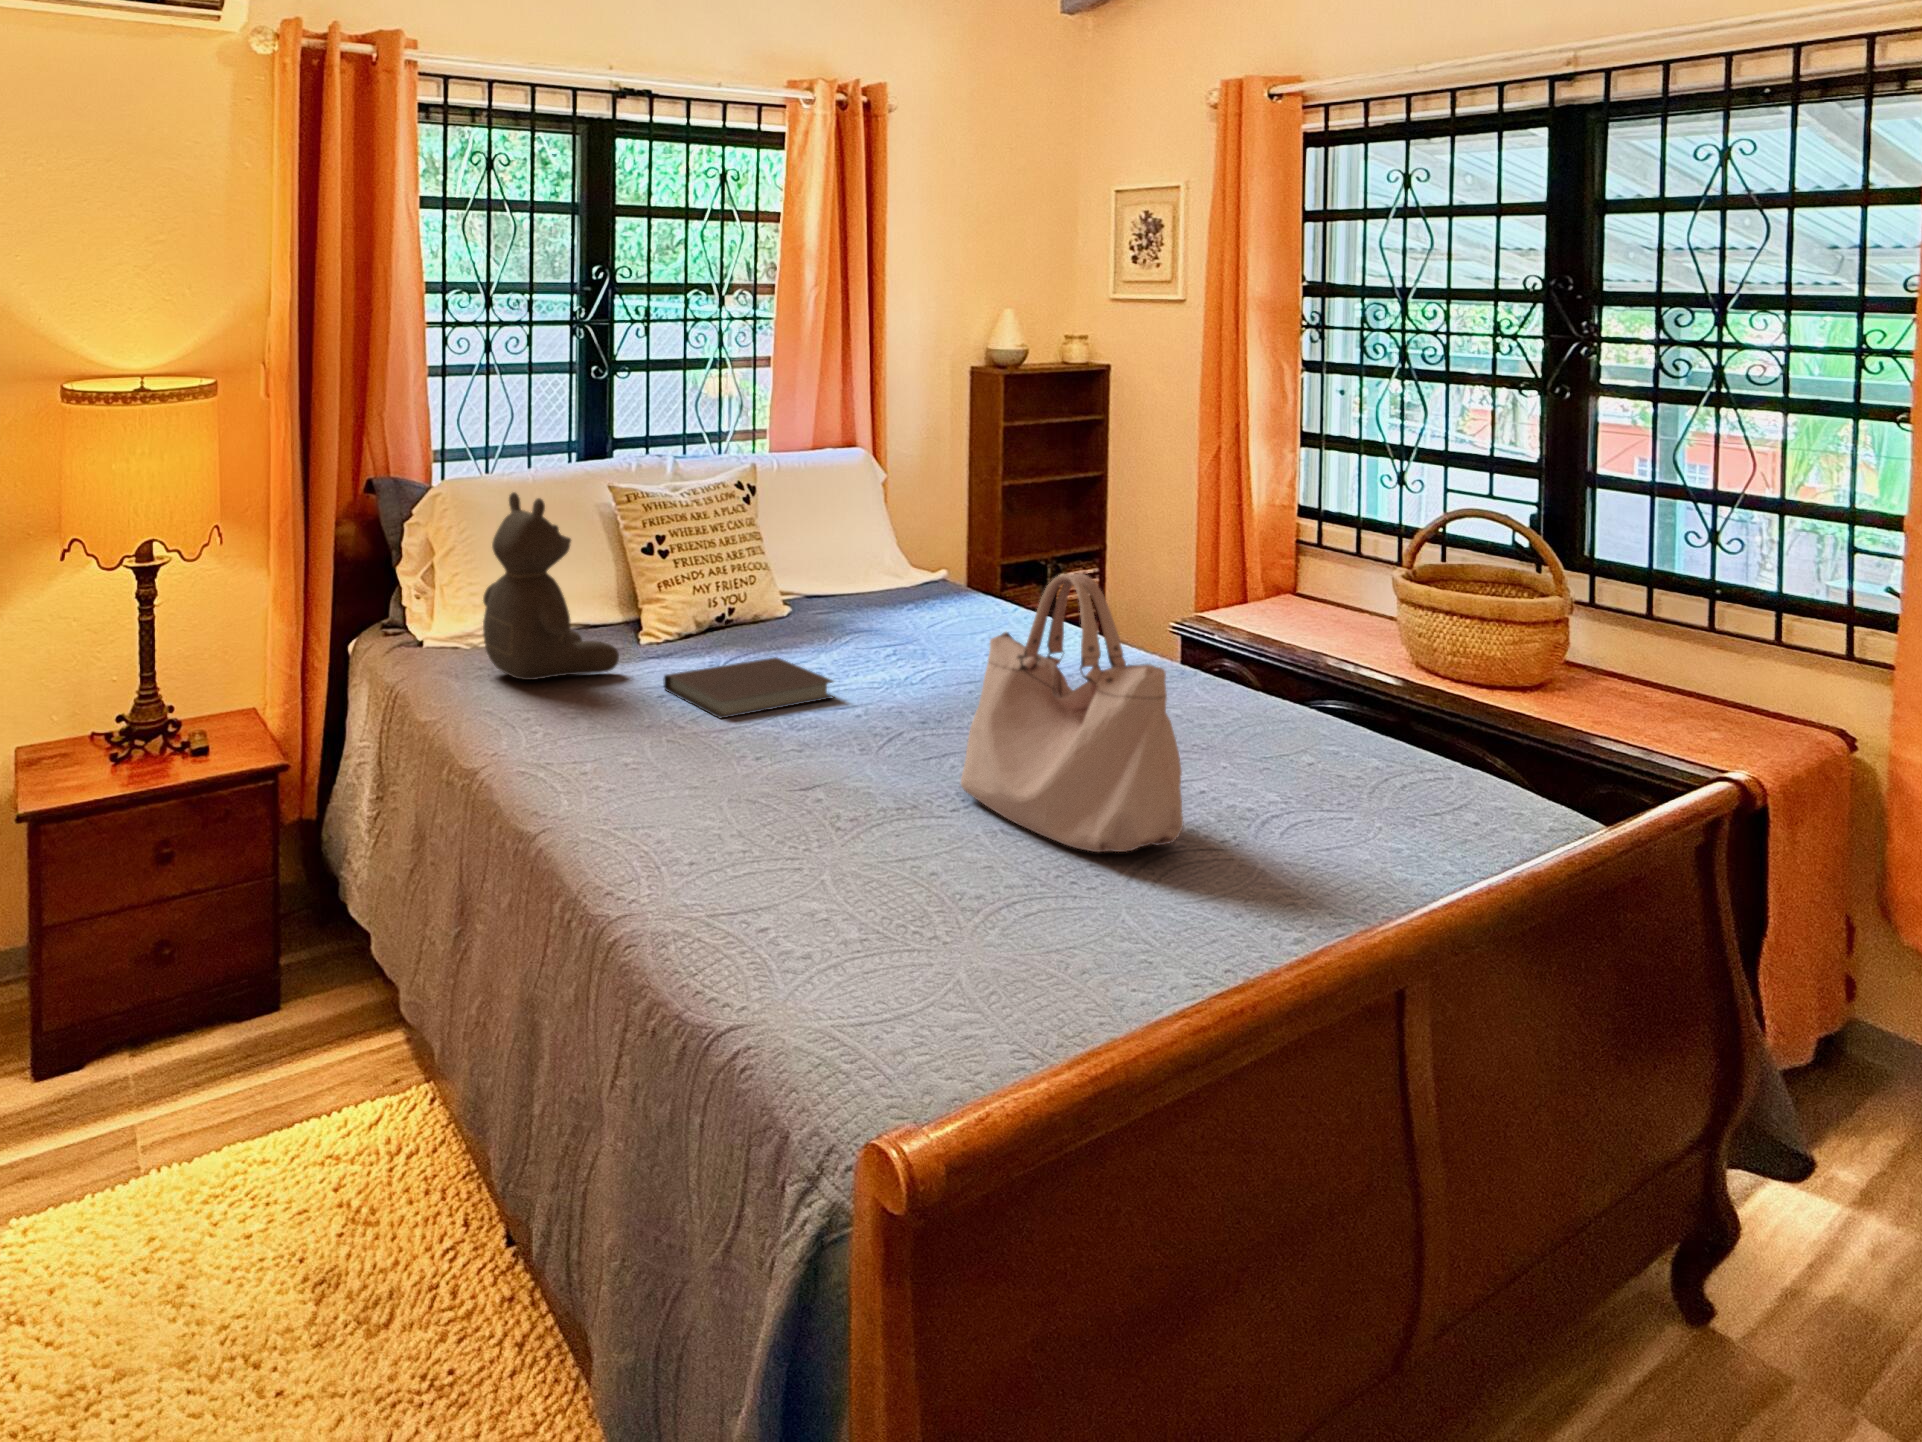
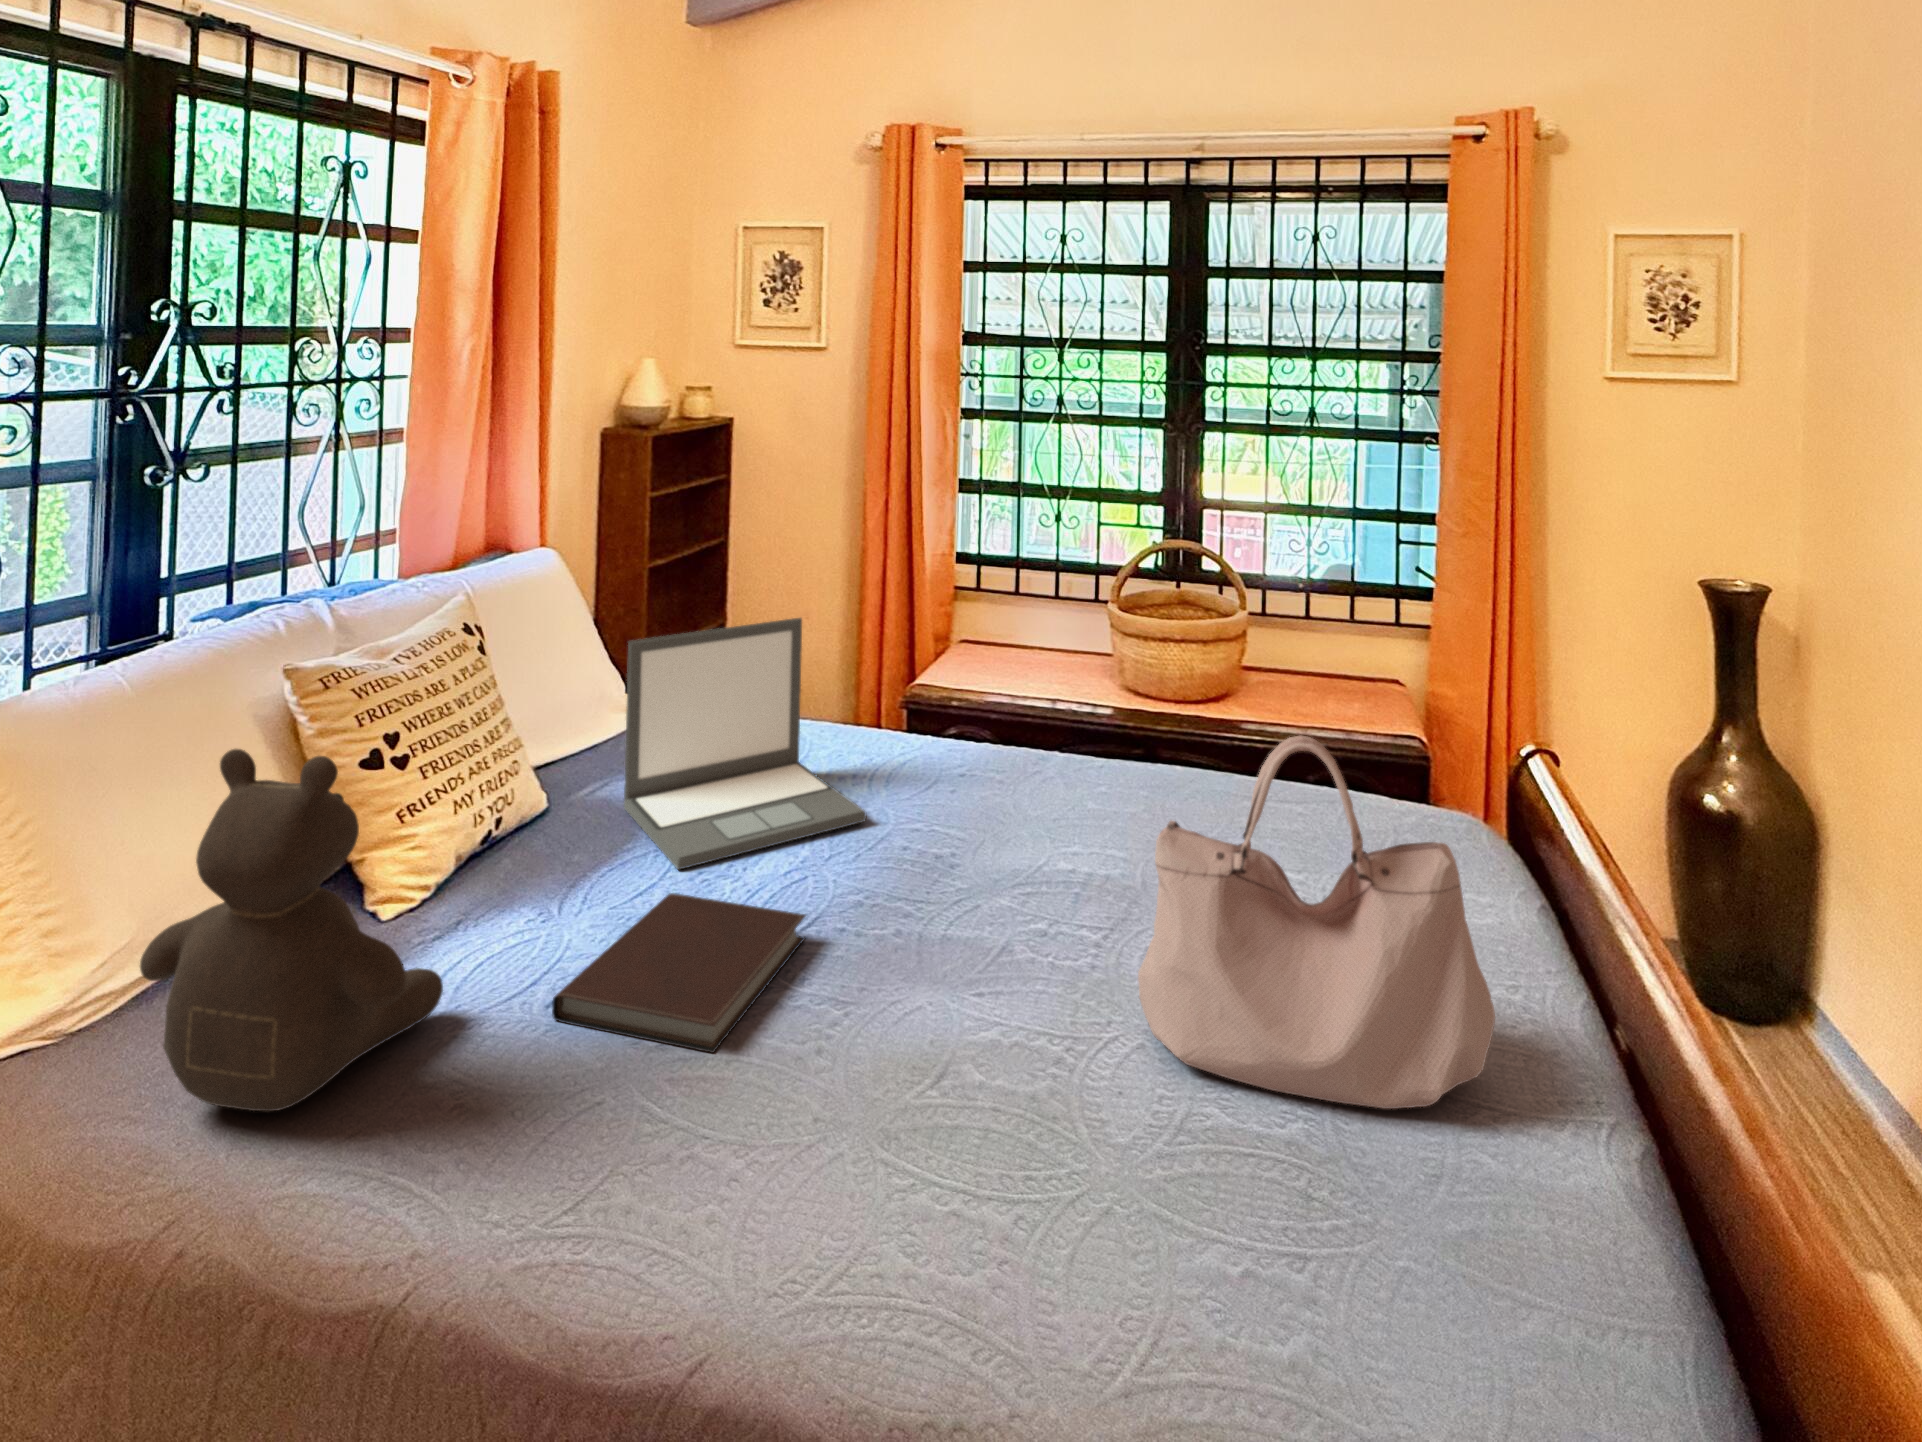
laptop: none [809,506,964,666] -> present [624,618,866,870]

